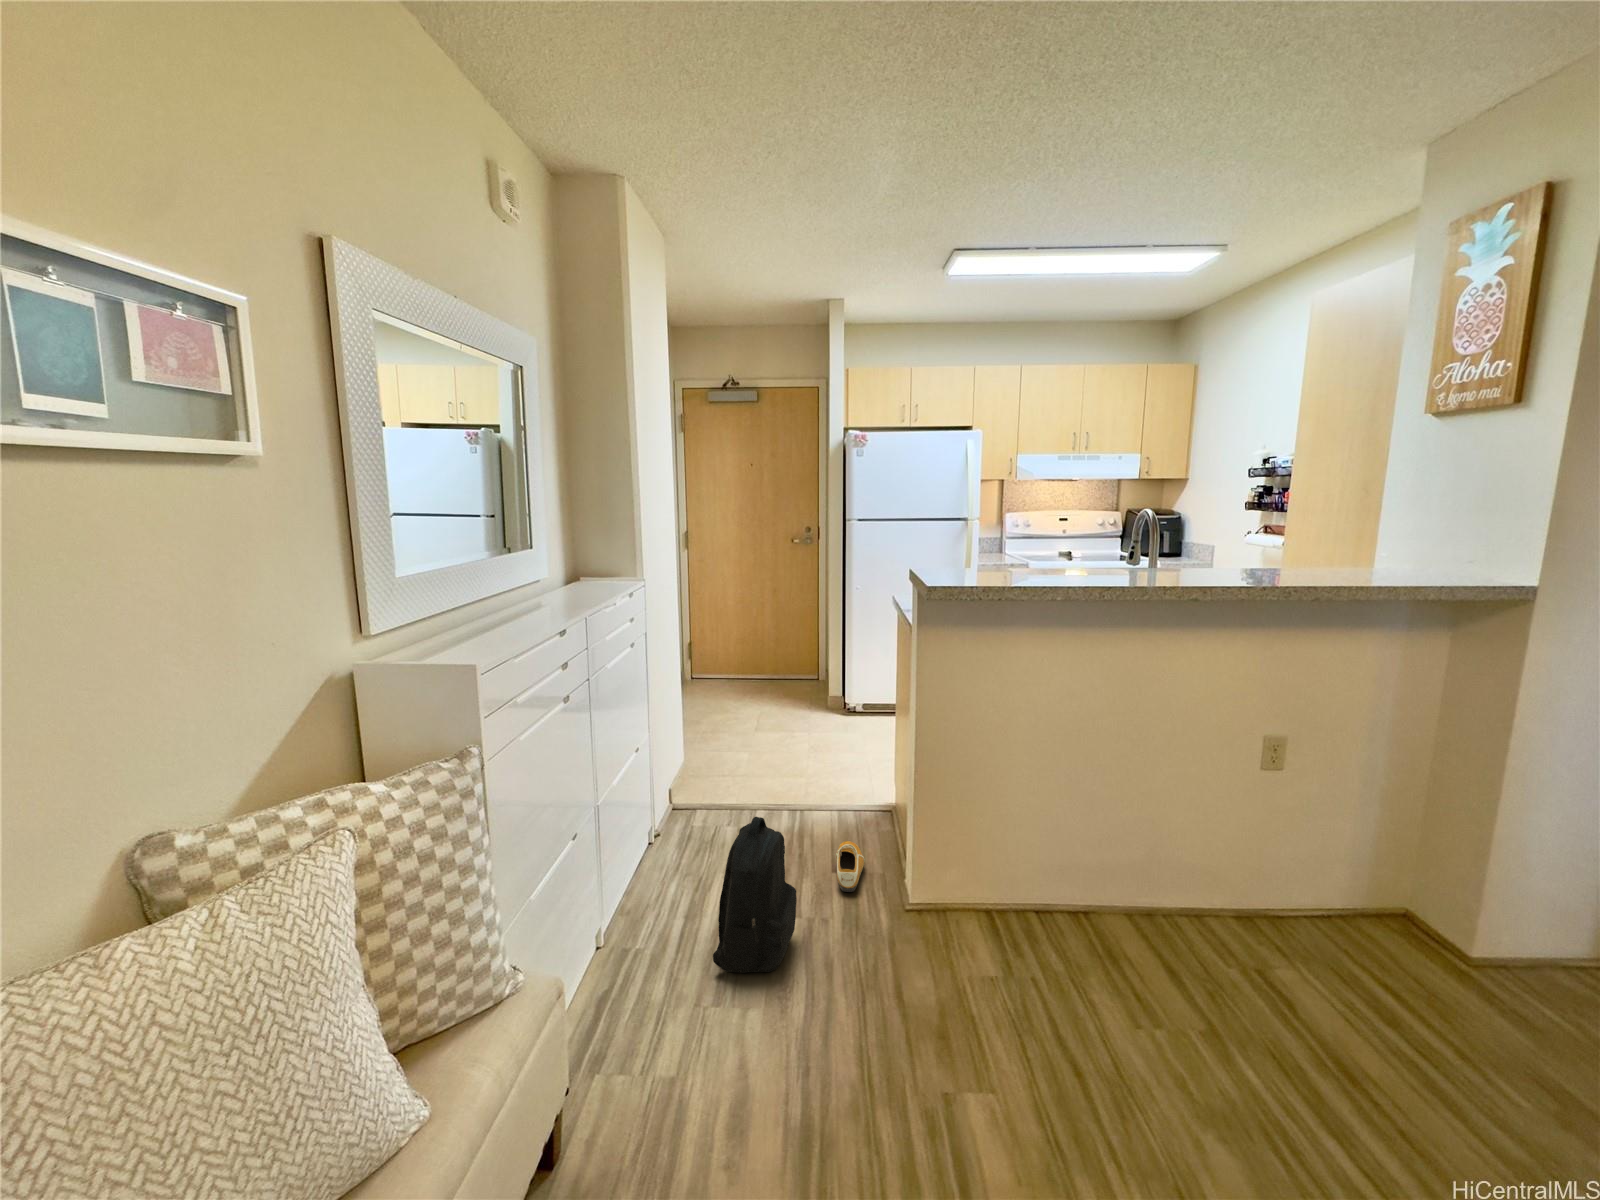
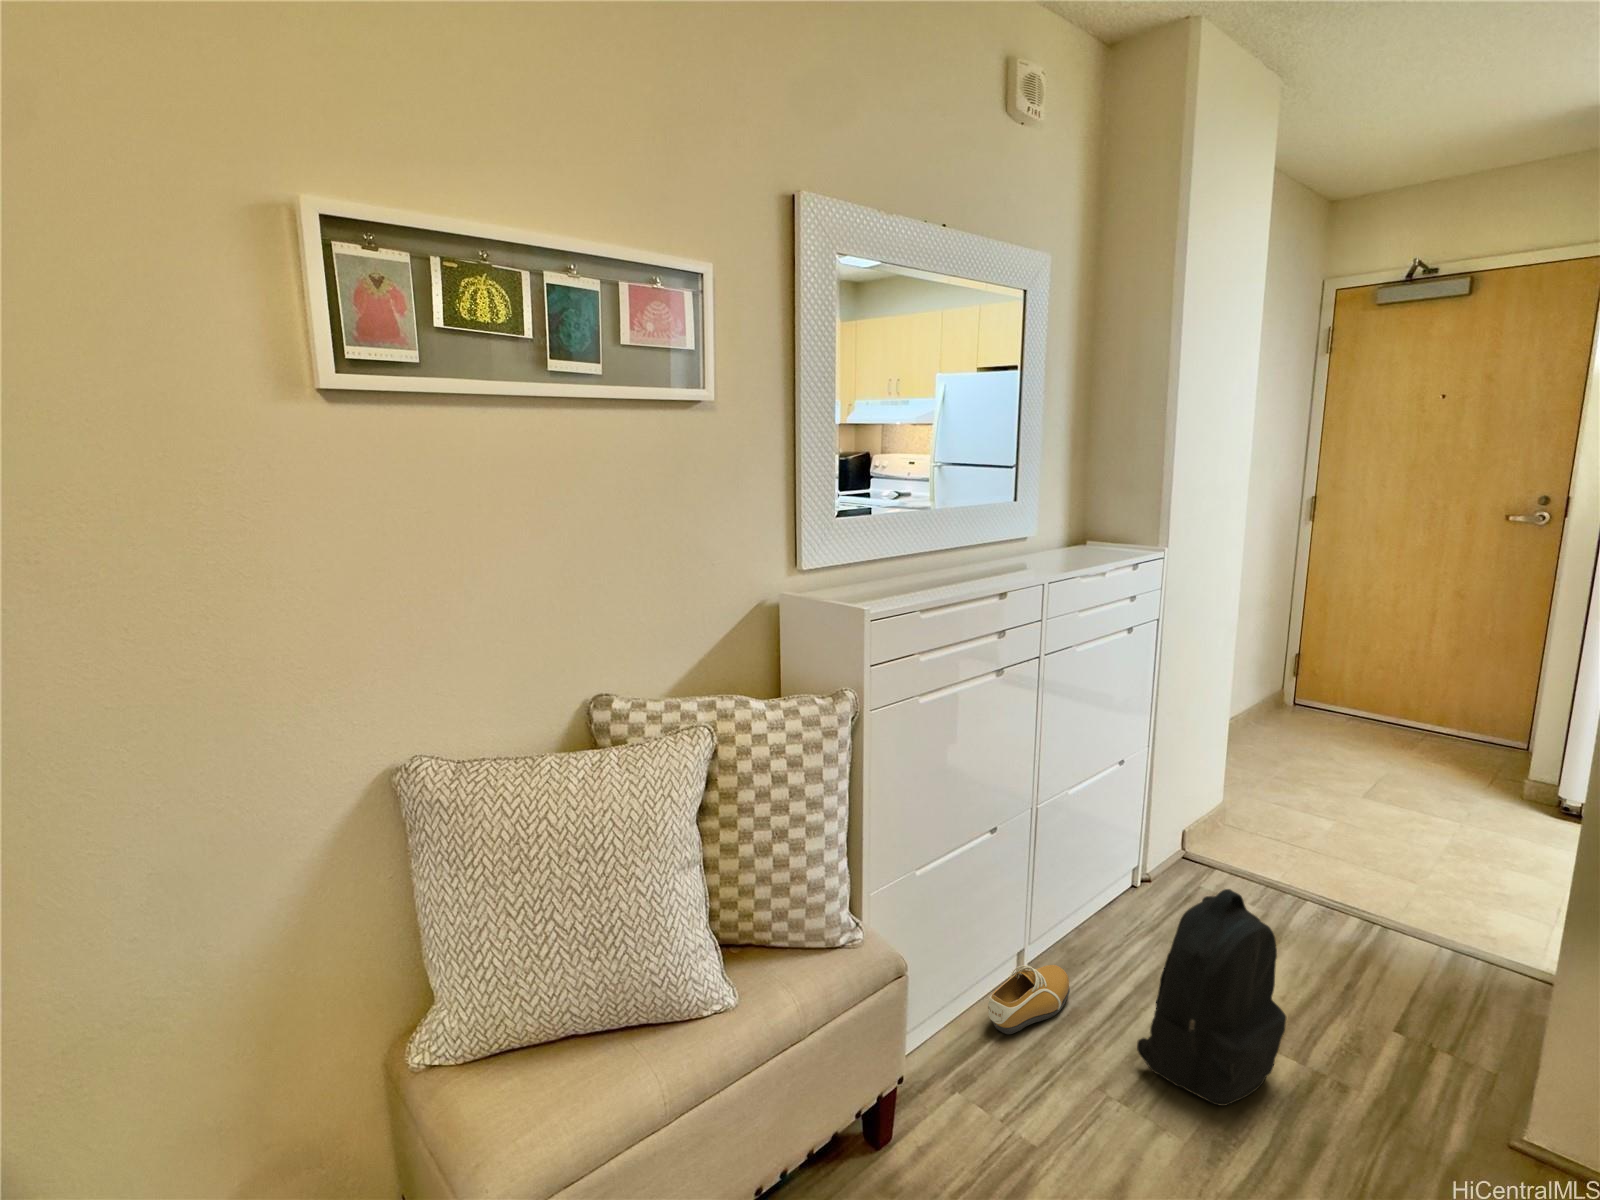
shoe: present [835,841,865,892] -> present [988,965,1070,1034]

